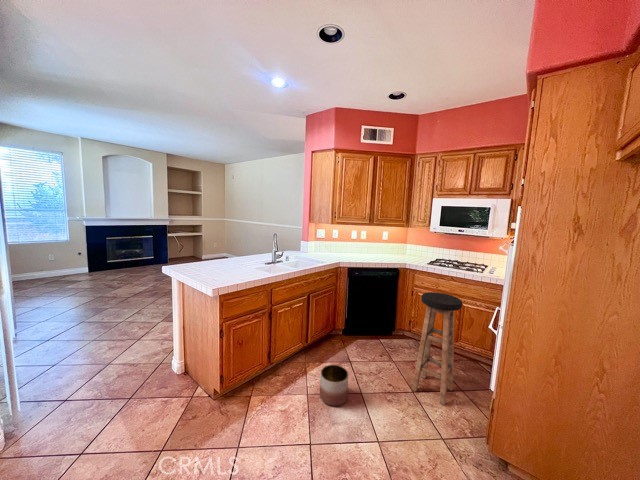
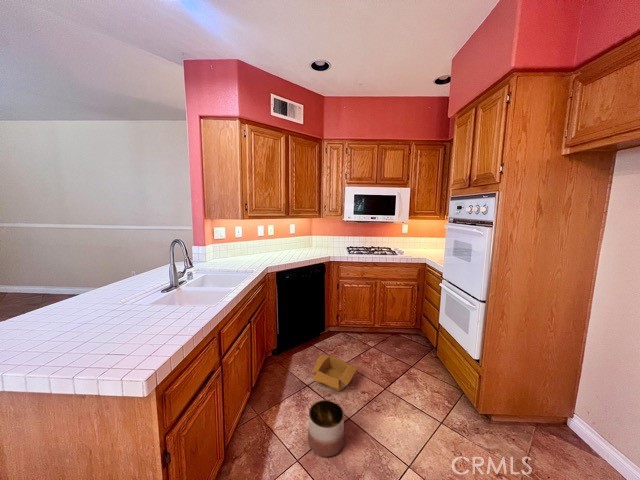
bar stool: present [412,292,462,405] -> none [376,283,419,389]
cardboard box: none [353,344,398,376] -> present [312,355,358,391]

